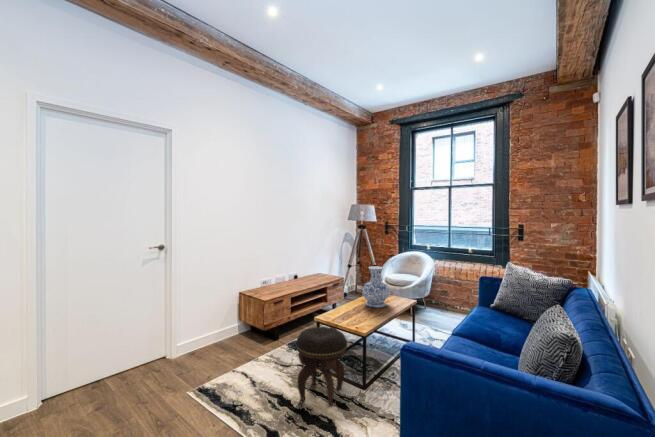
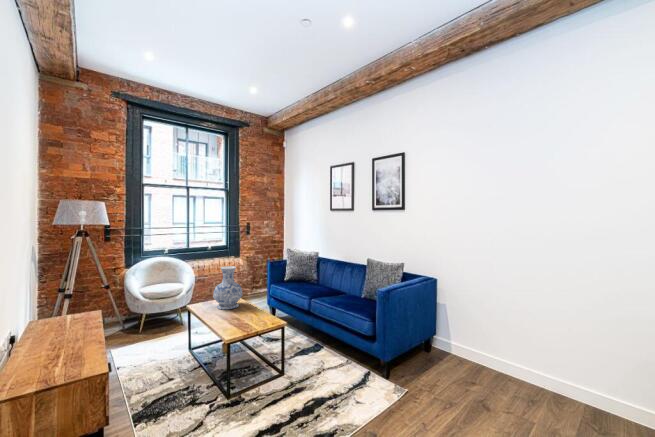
footstool: present [296,326,347,406] -> none [246,329,301,416]

